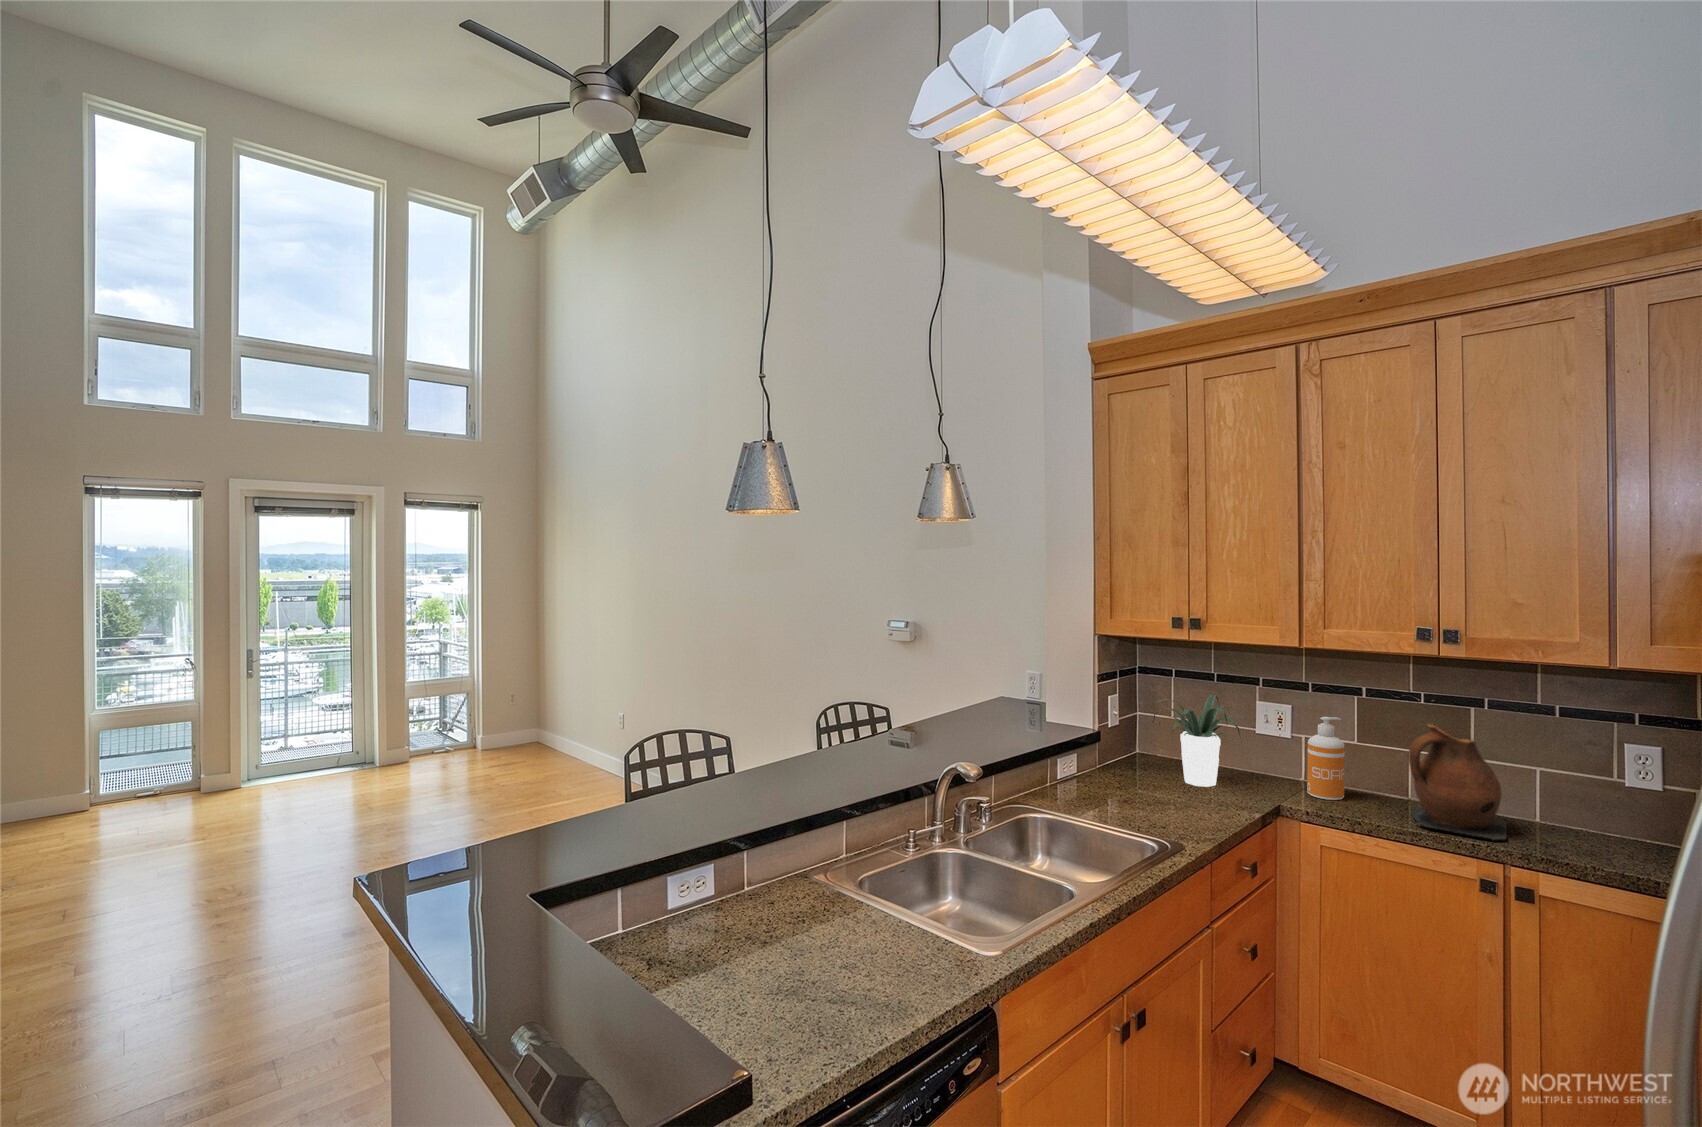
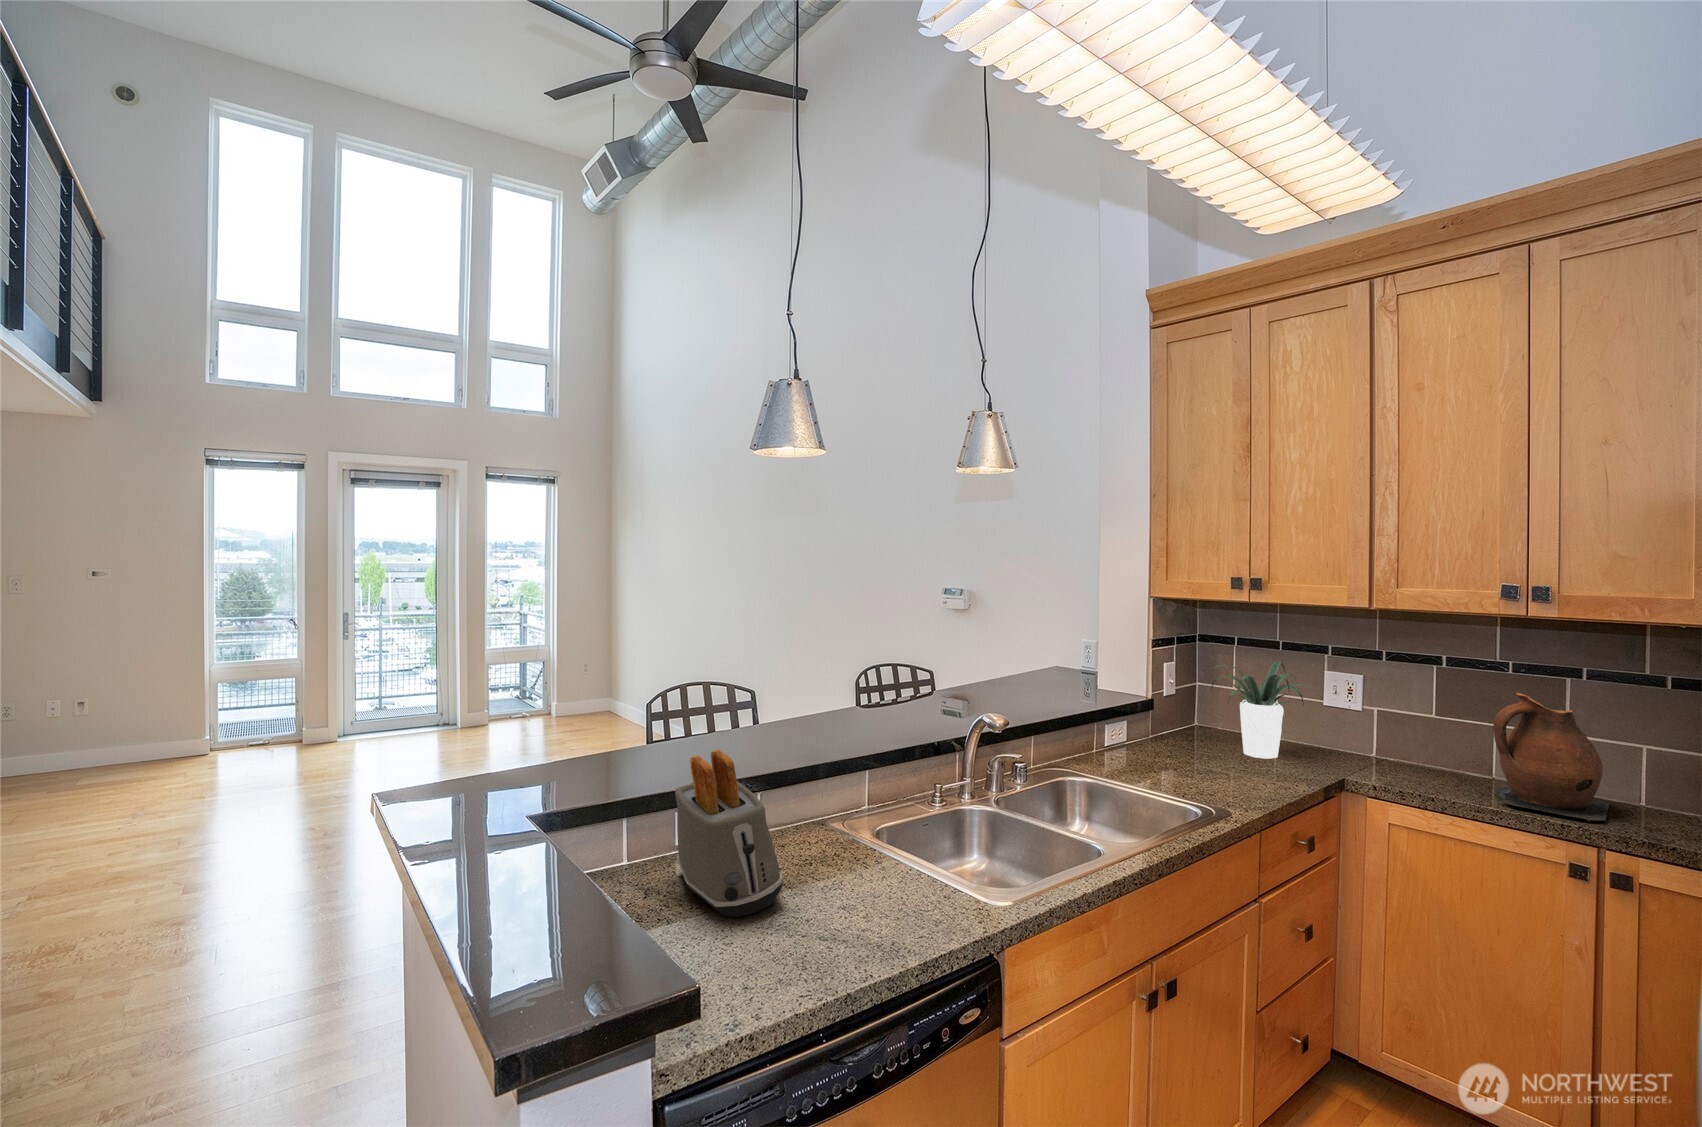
soap dispenser: present [1307,717,1345,800] -> none [1380,686,1423,776]
toaster: none [669,811,785,982] -> present [675,749,783,917]

